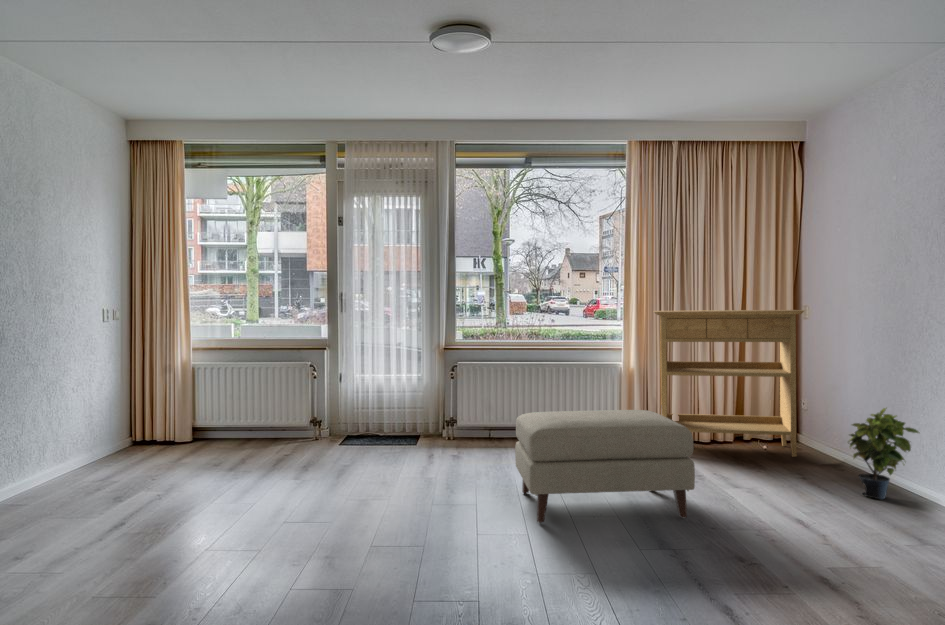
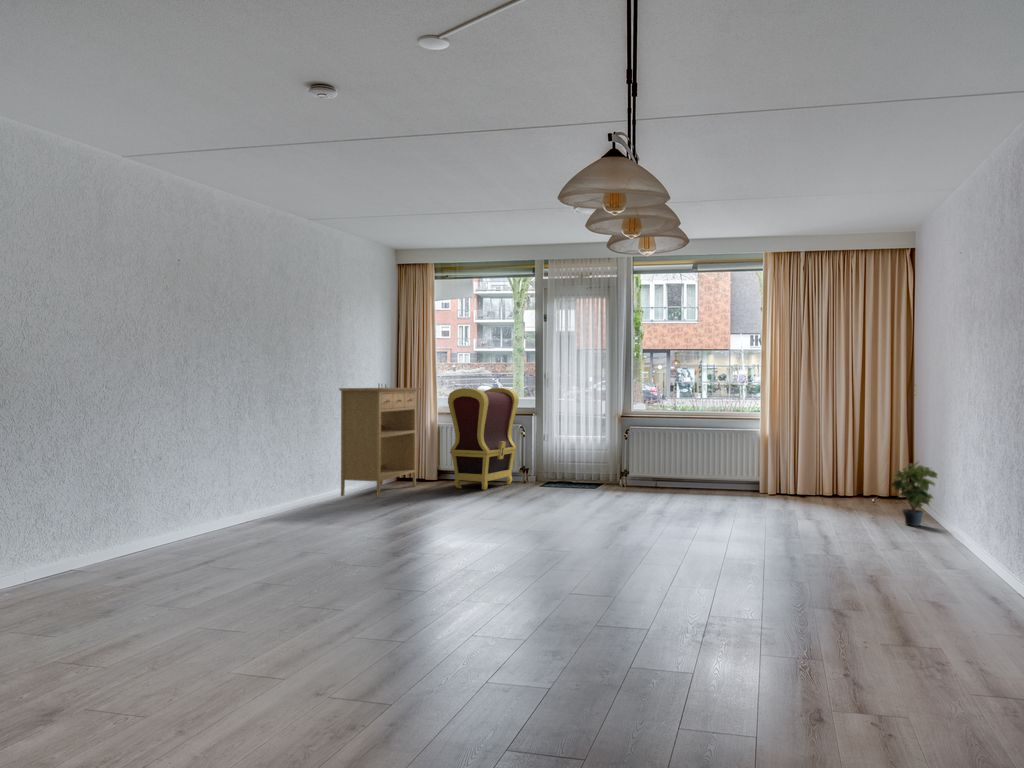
console table: present [654,310,804,457] -> present [339,388,422,498]
armchair: none [201,314,306,460] -> present [448,388,519,490]
ottoman: present [515,410,695,523] -> none [655,457,766,525]

